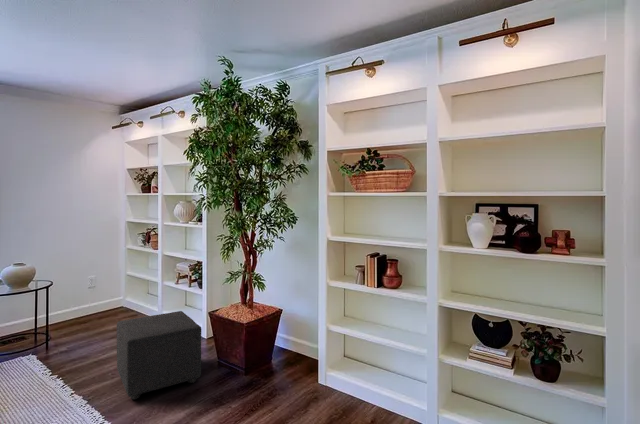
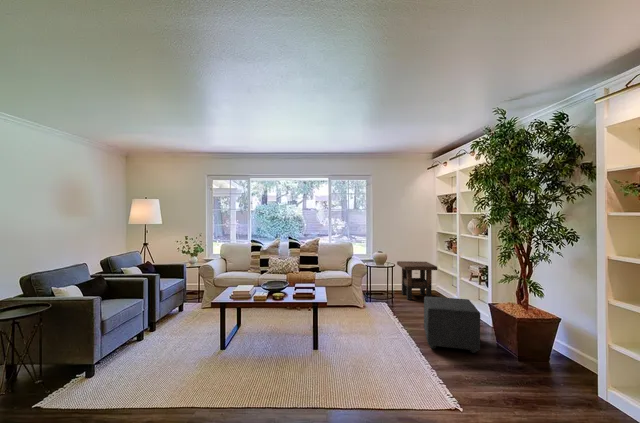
side table: none [61,265,130,328] -> present [397,261,437,300]

